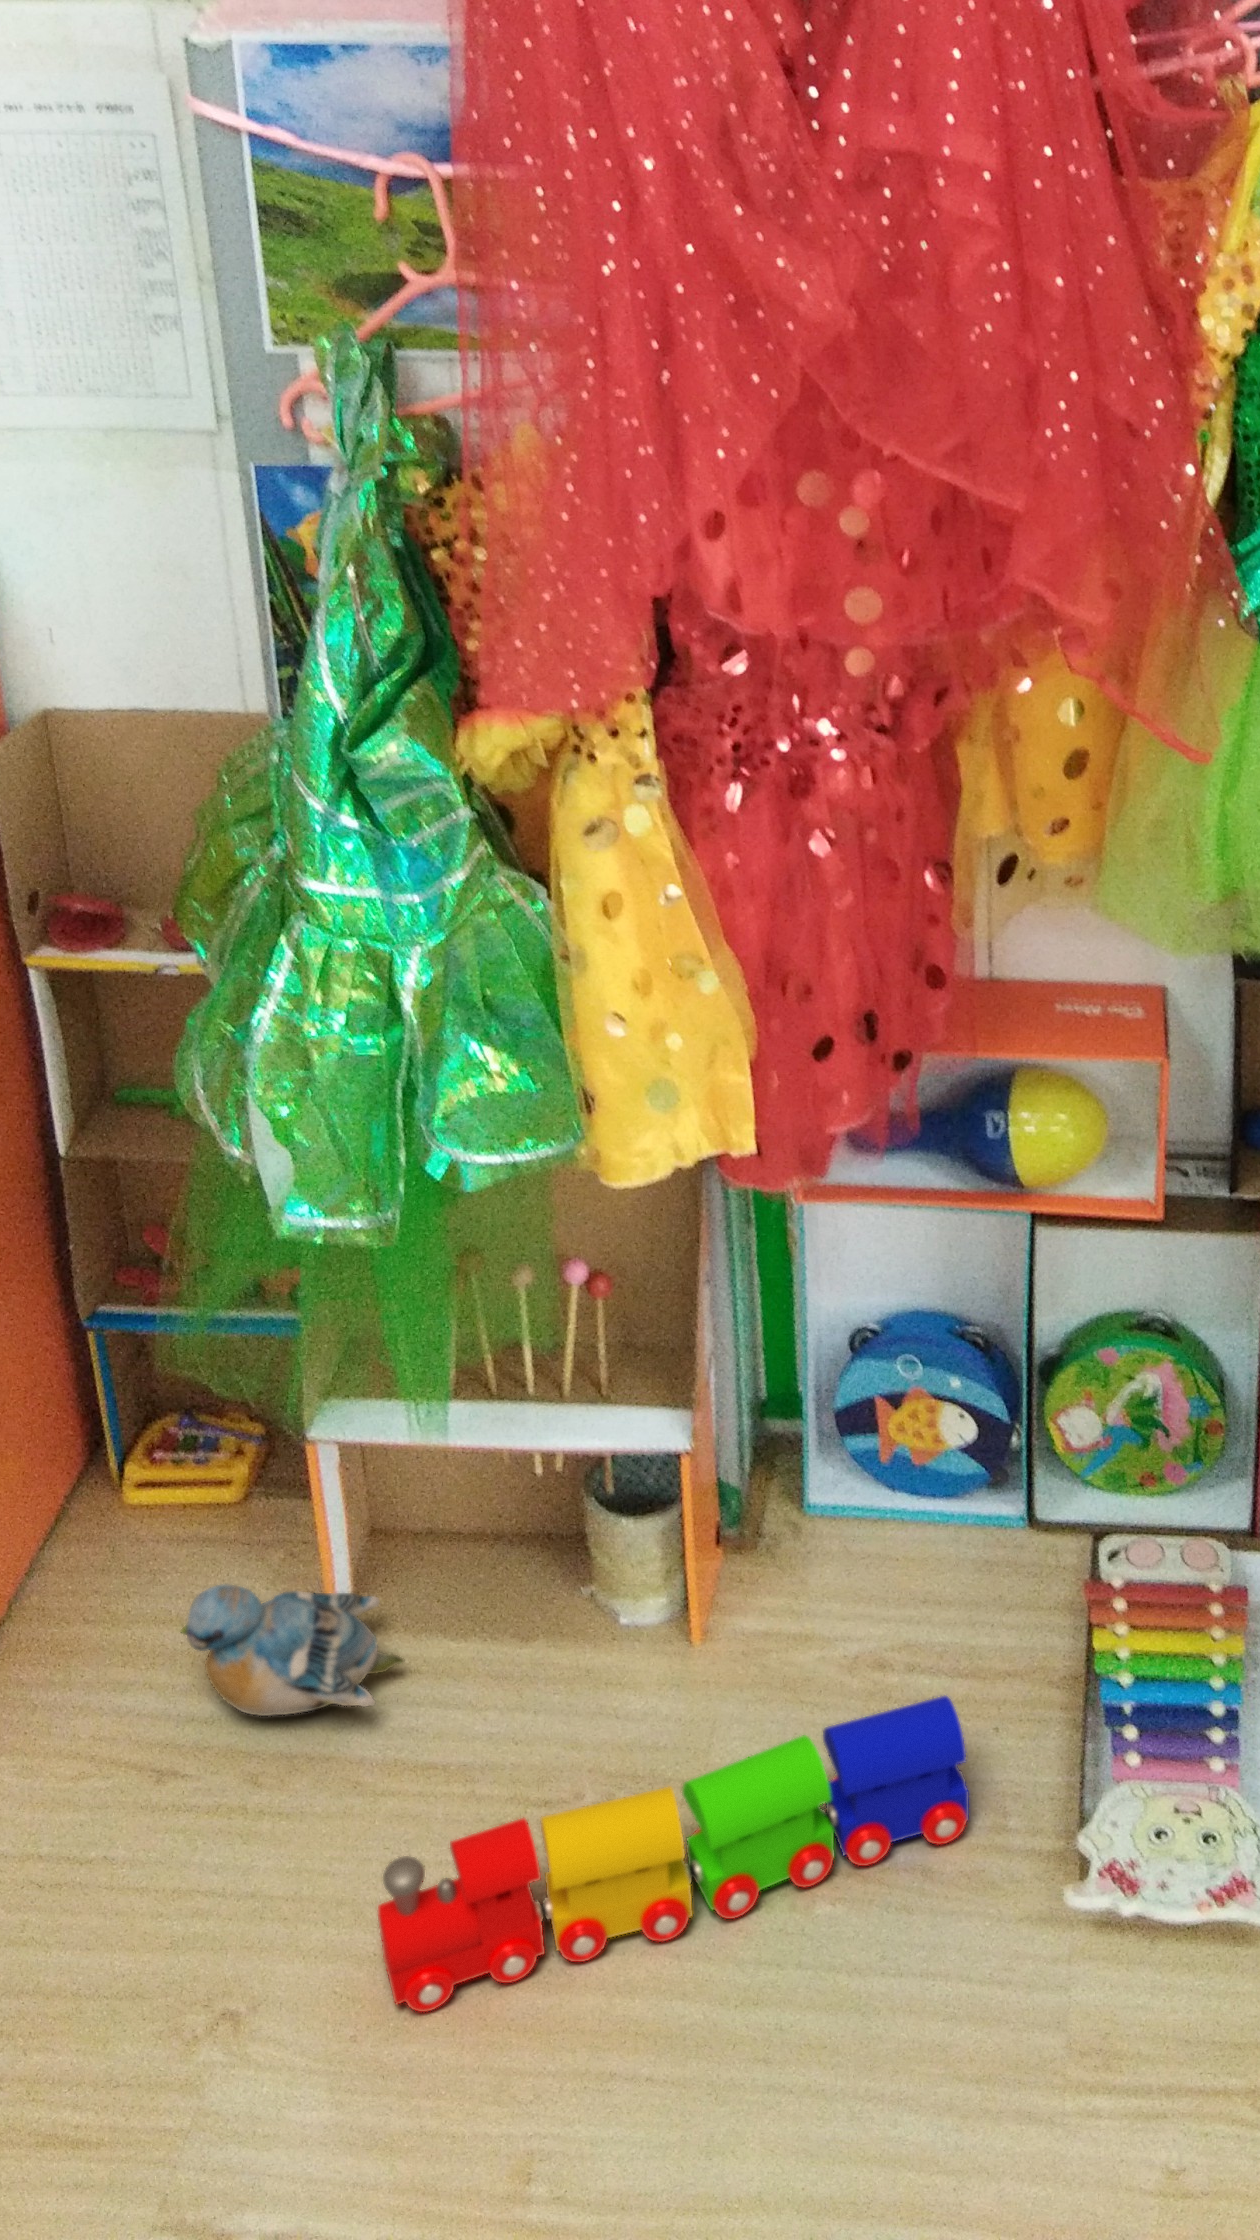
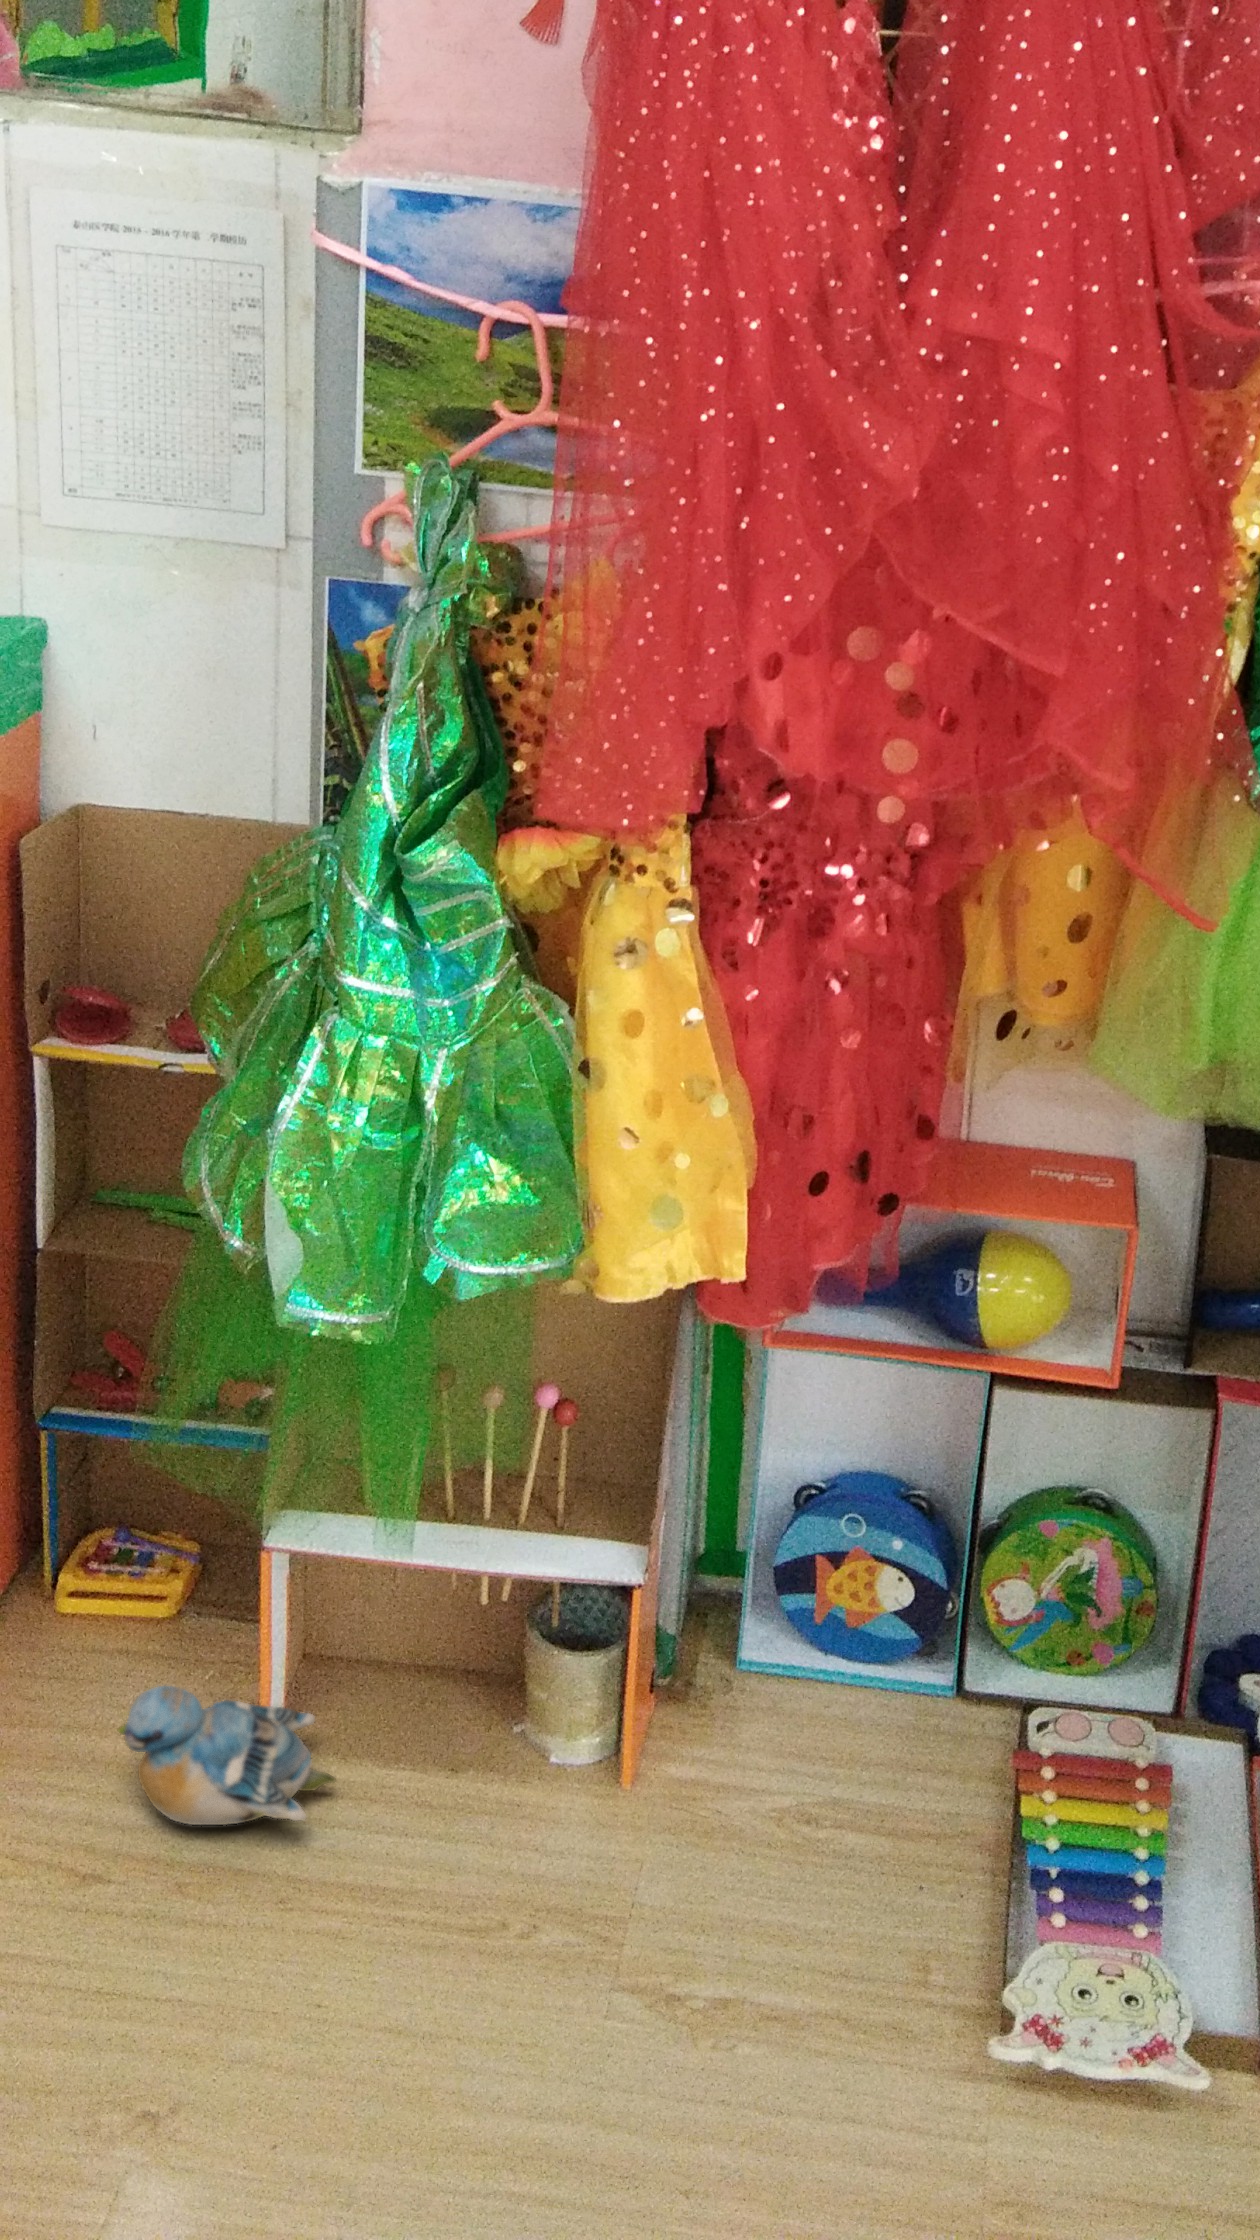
toy train: present [378,1696,969,2012] -> none [301,1844,893,2126]

